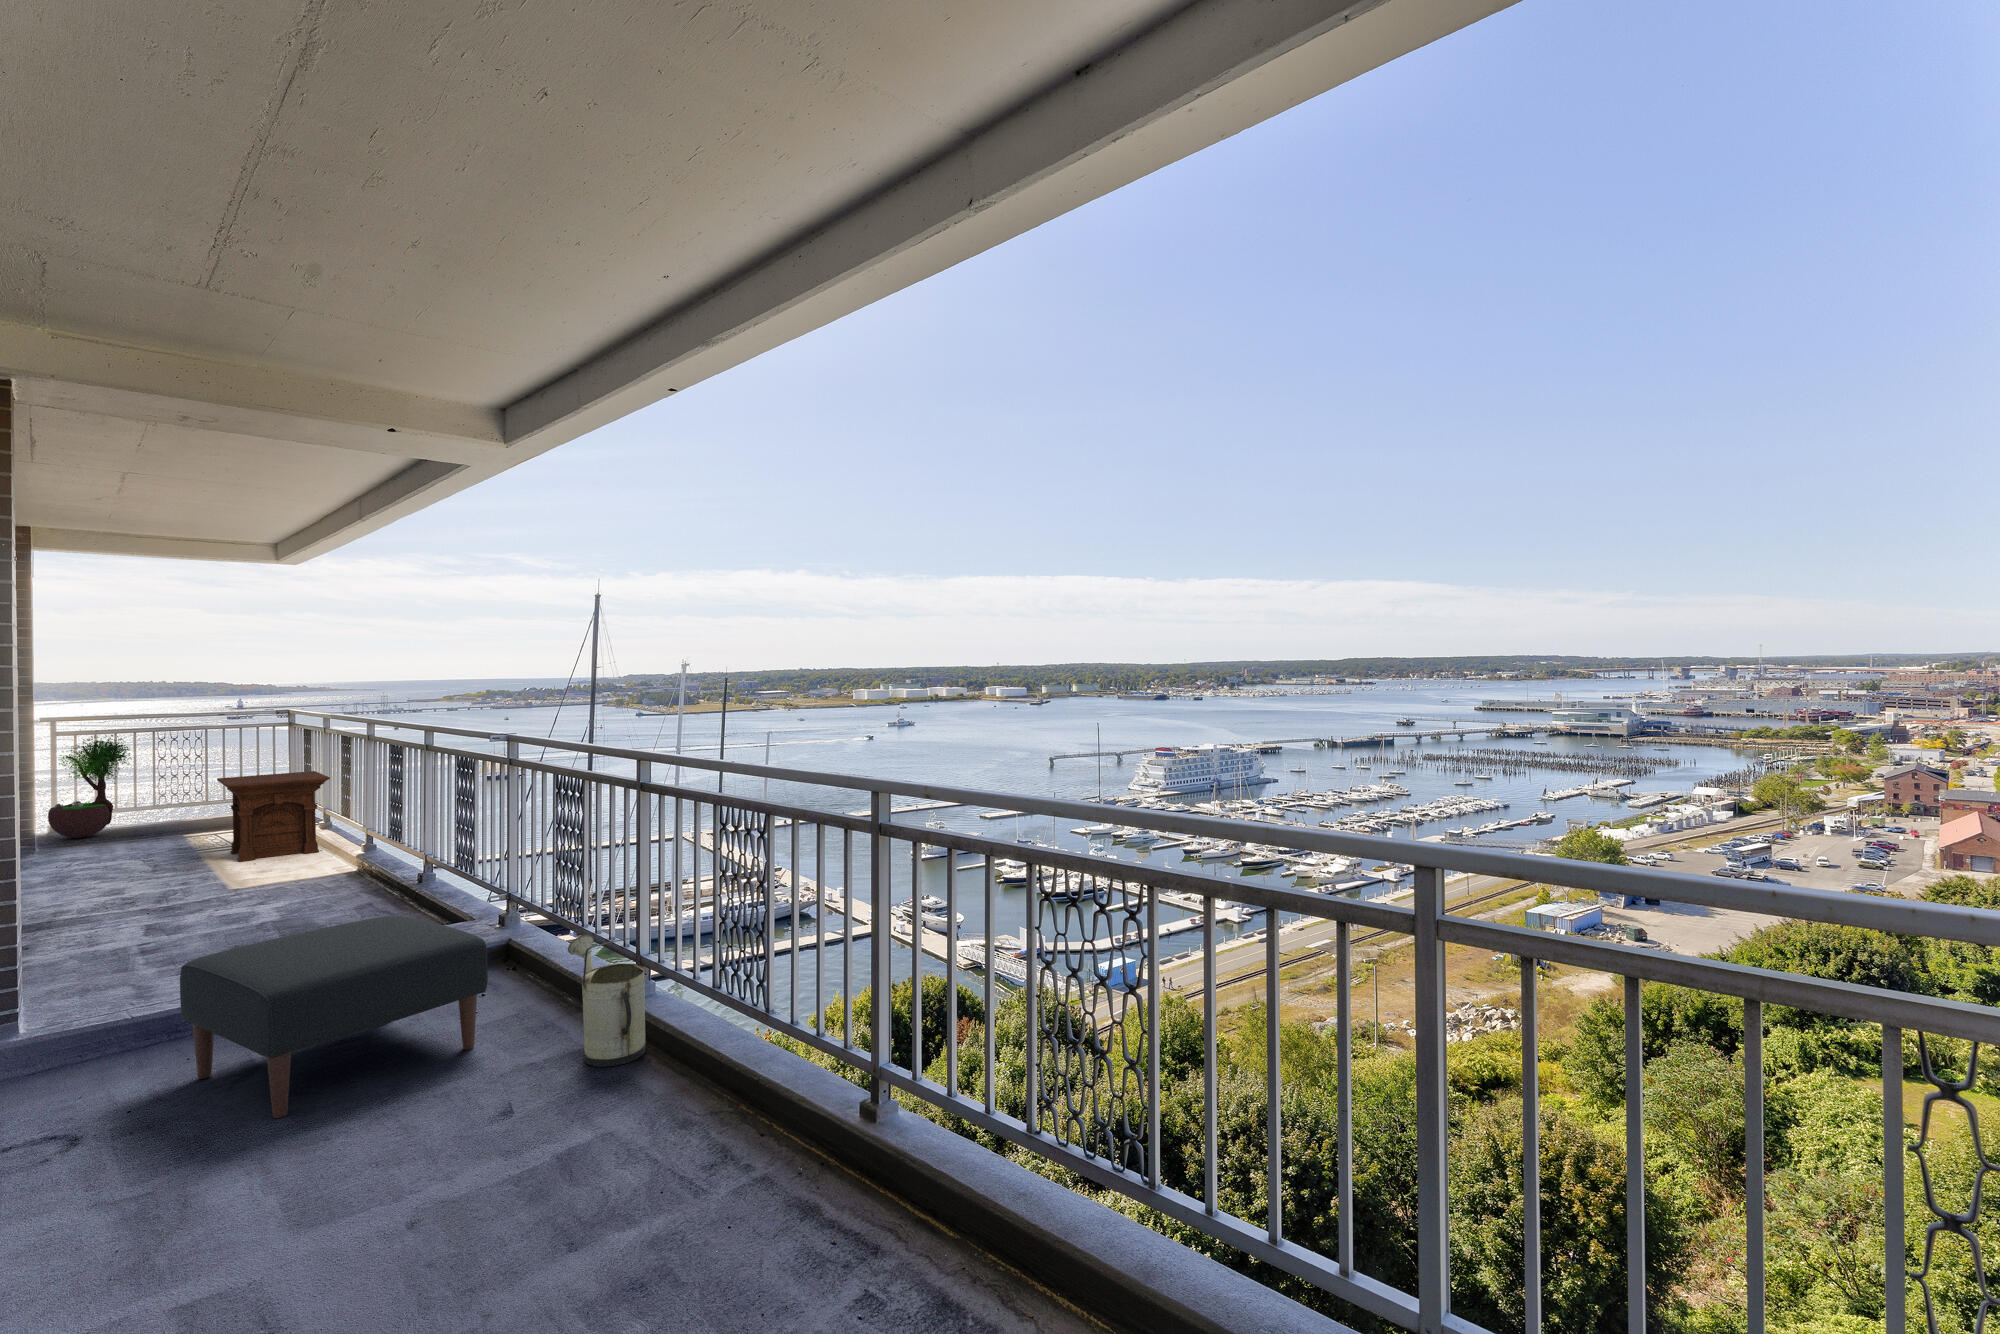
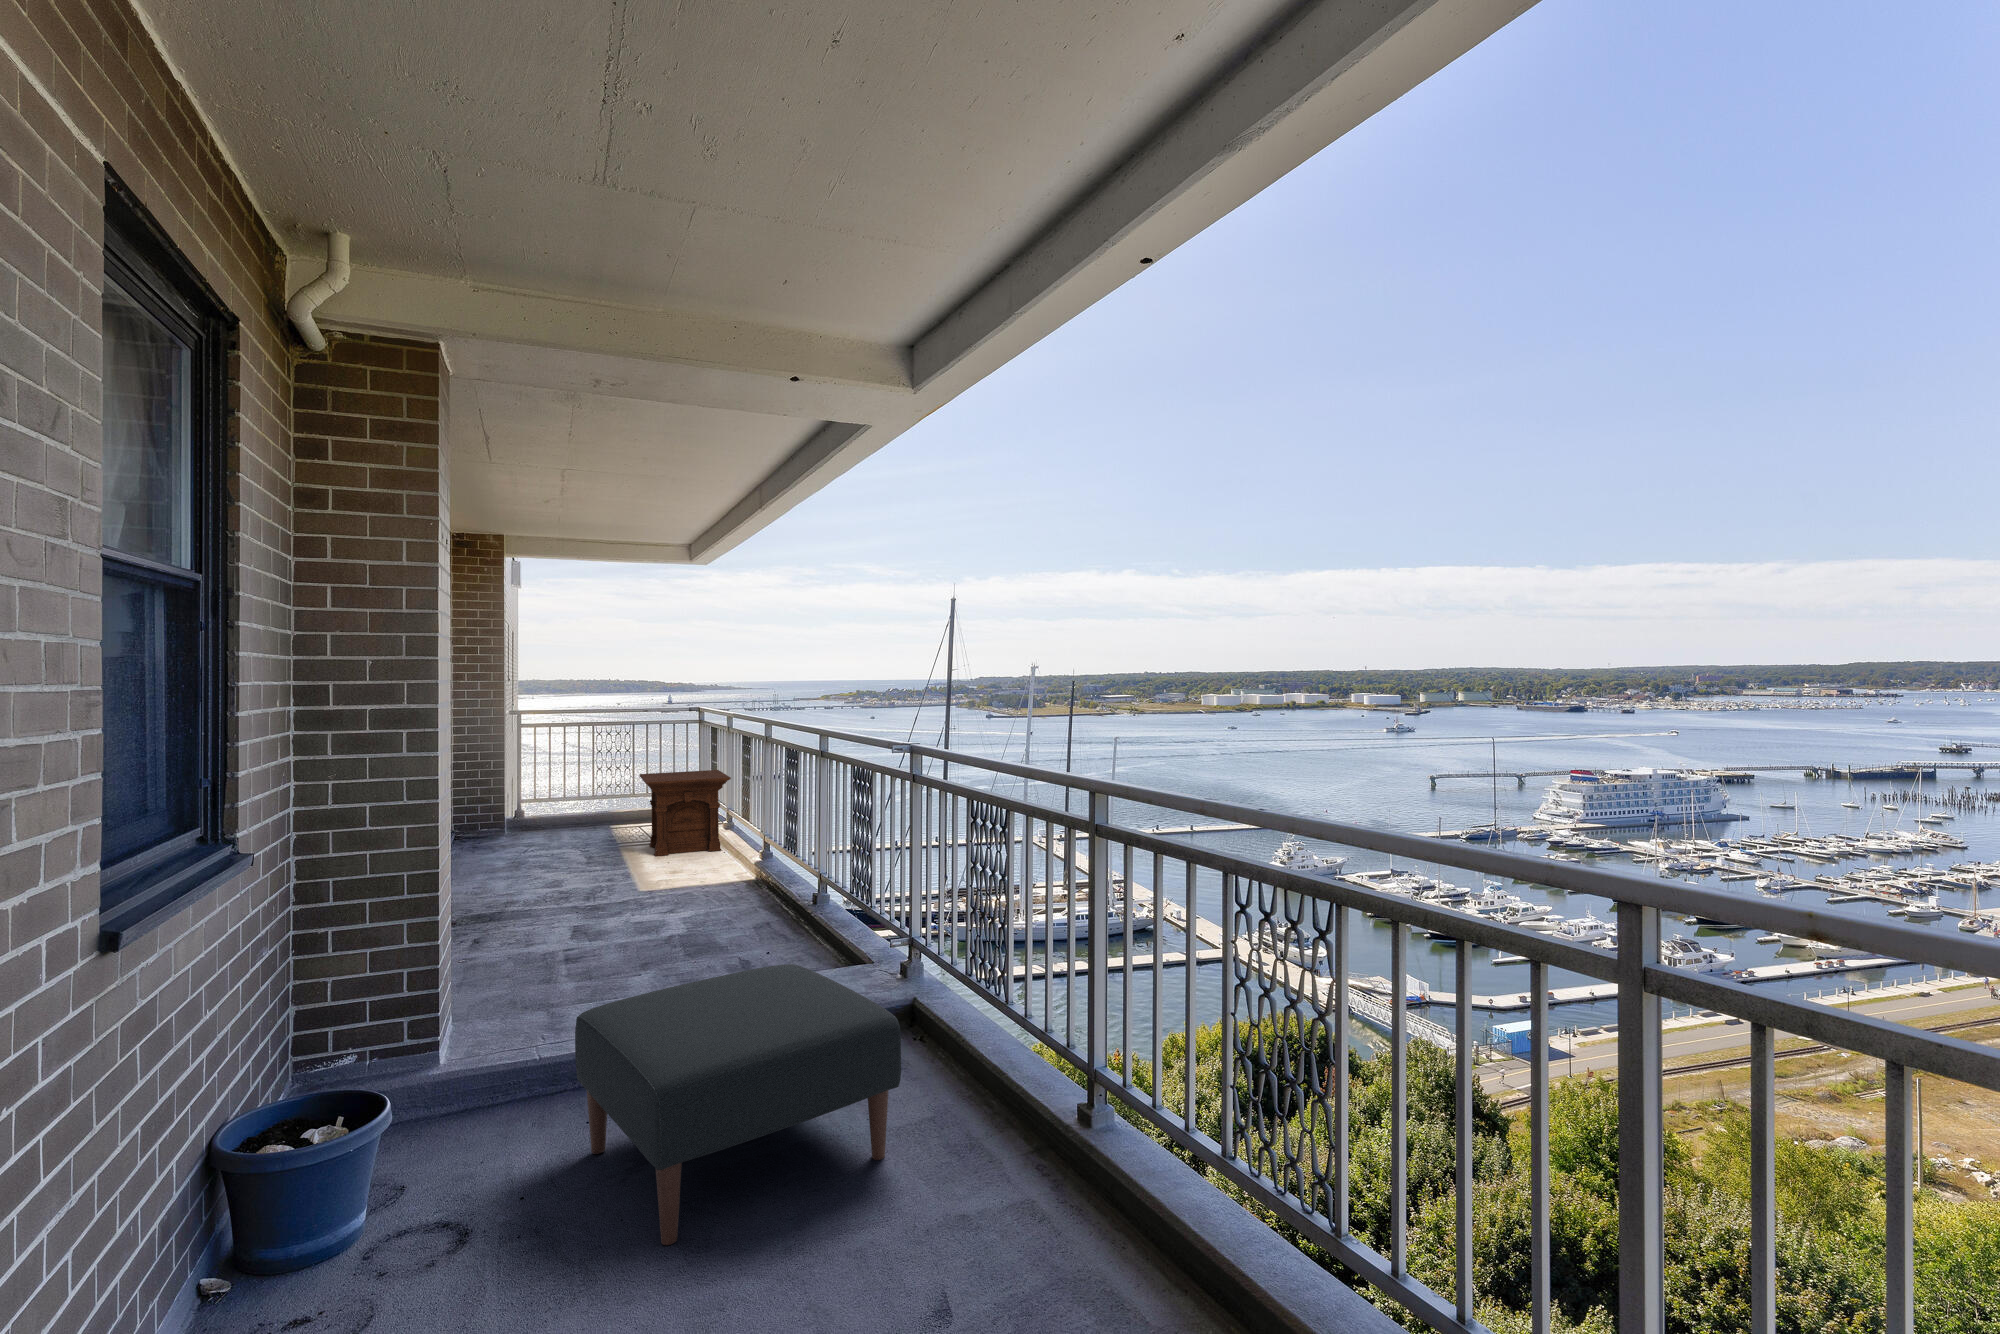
potted tree: present [48,731,131,838] -> none [517,725,578,822]
watering can: present [568,935,645,1067] -> none [997,1024,1106,1232]

